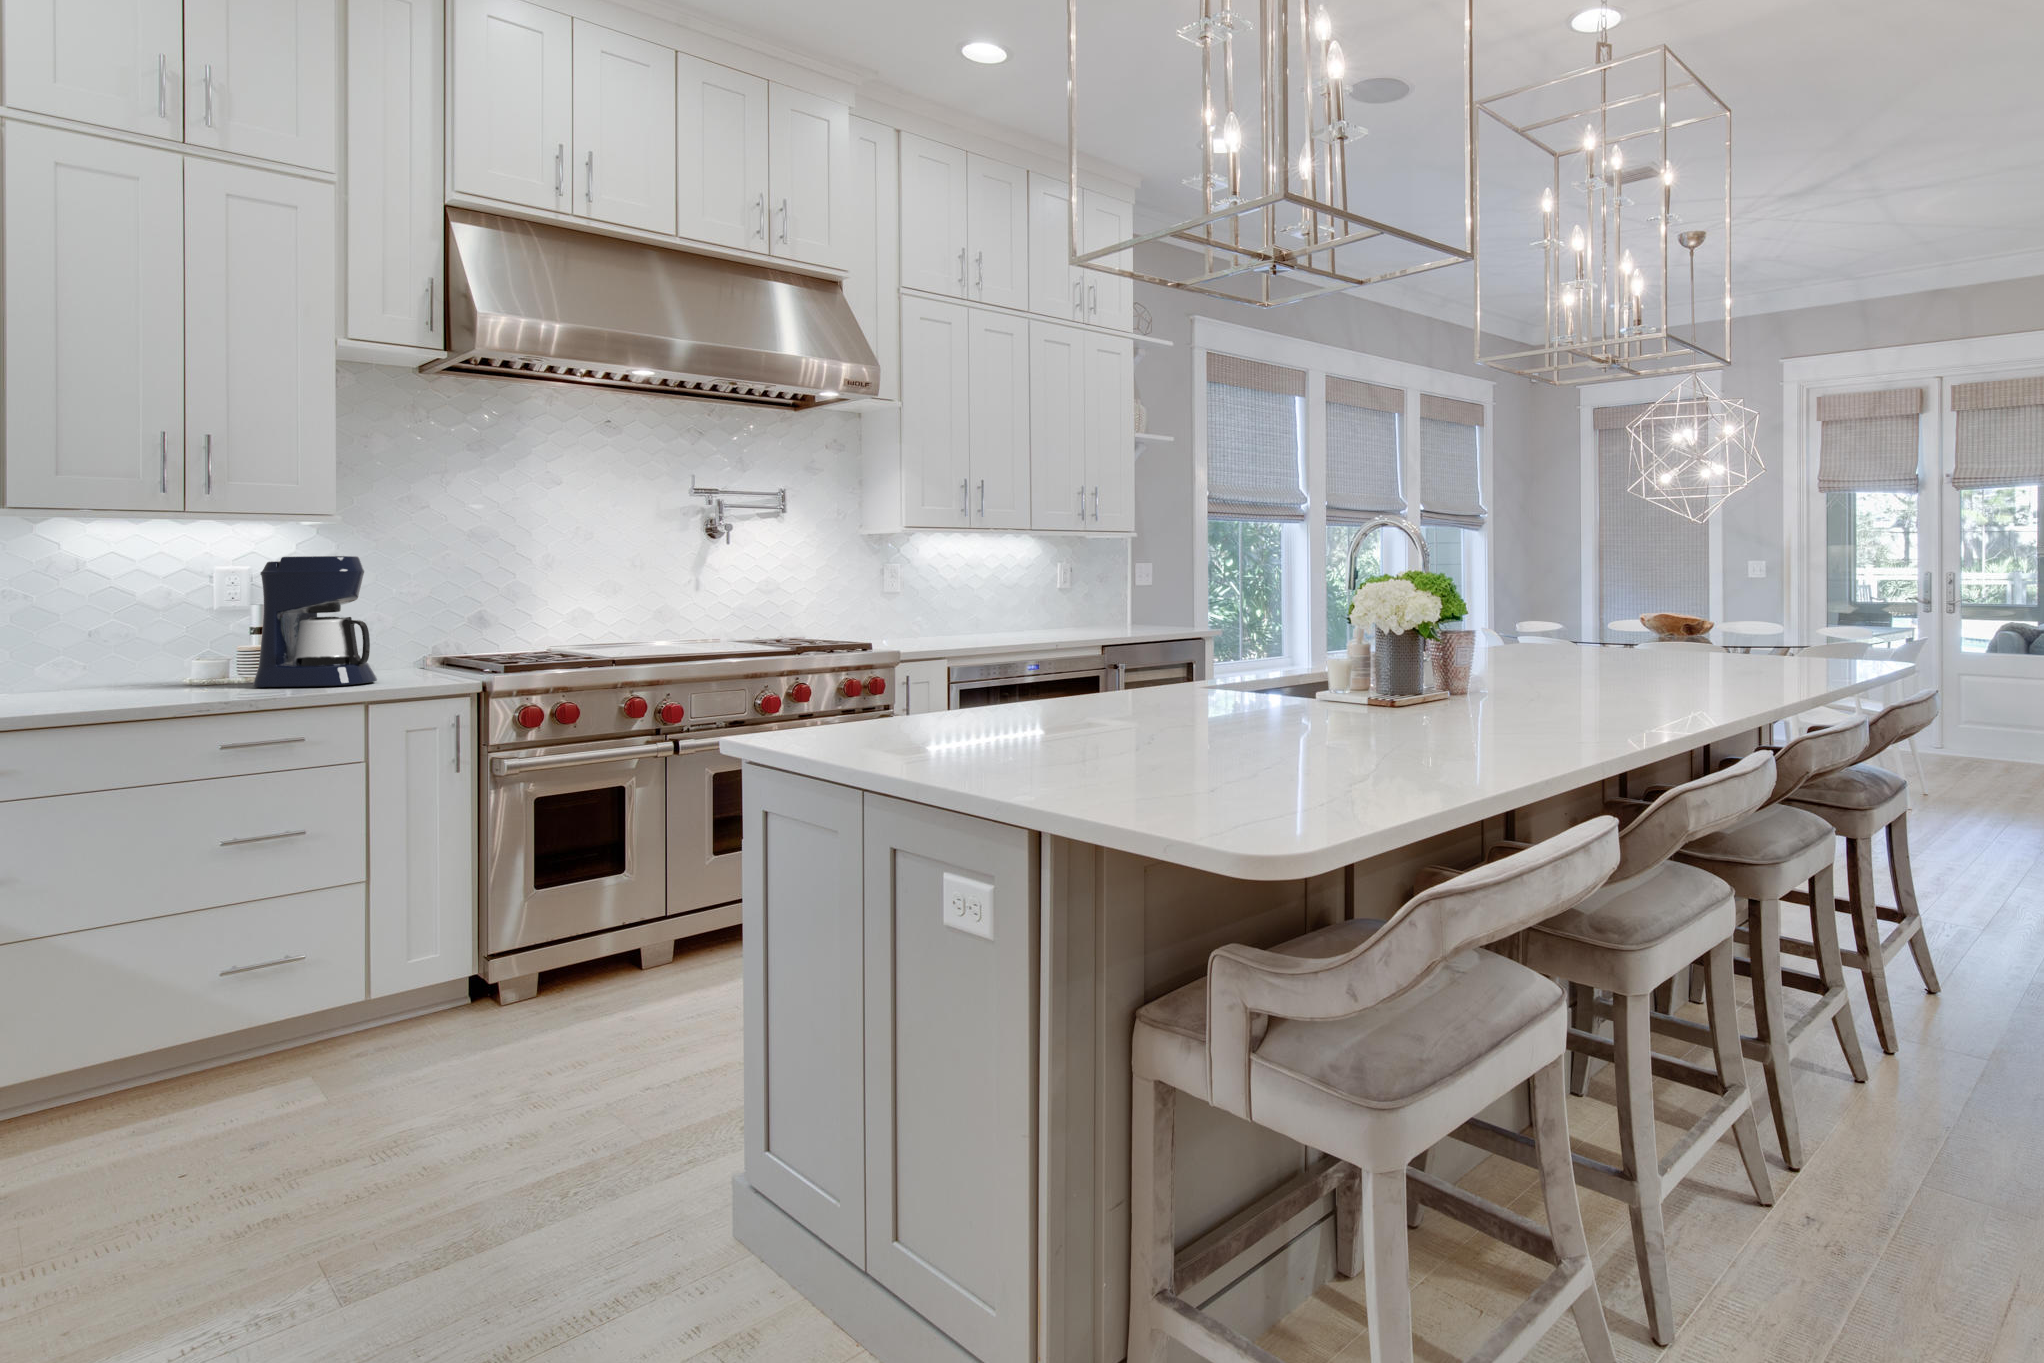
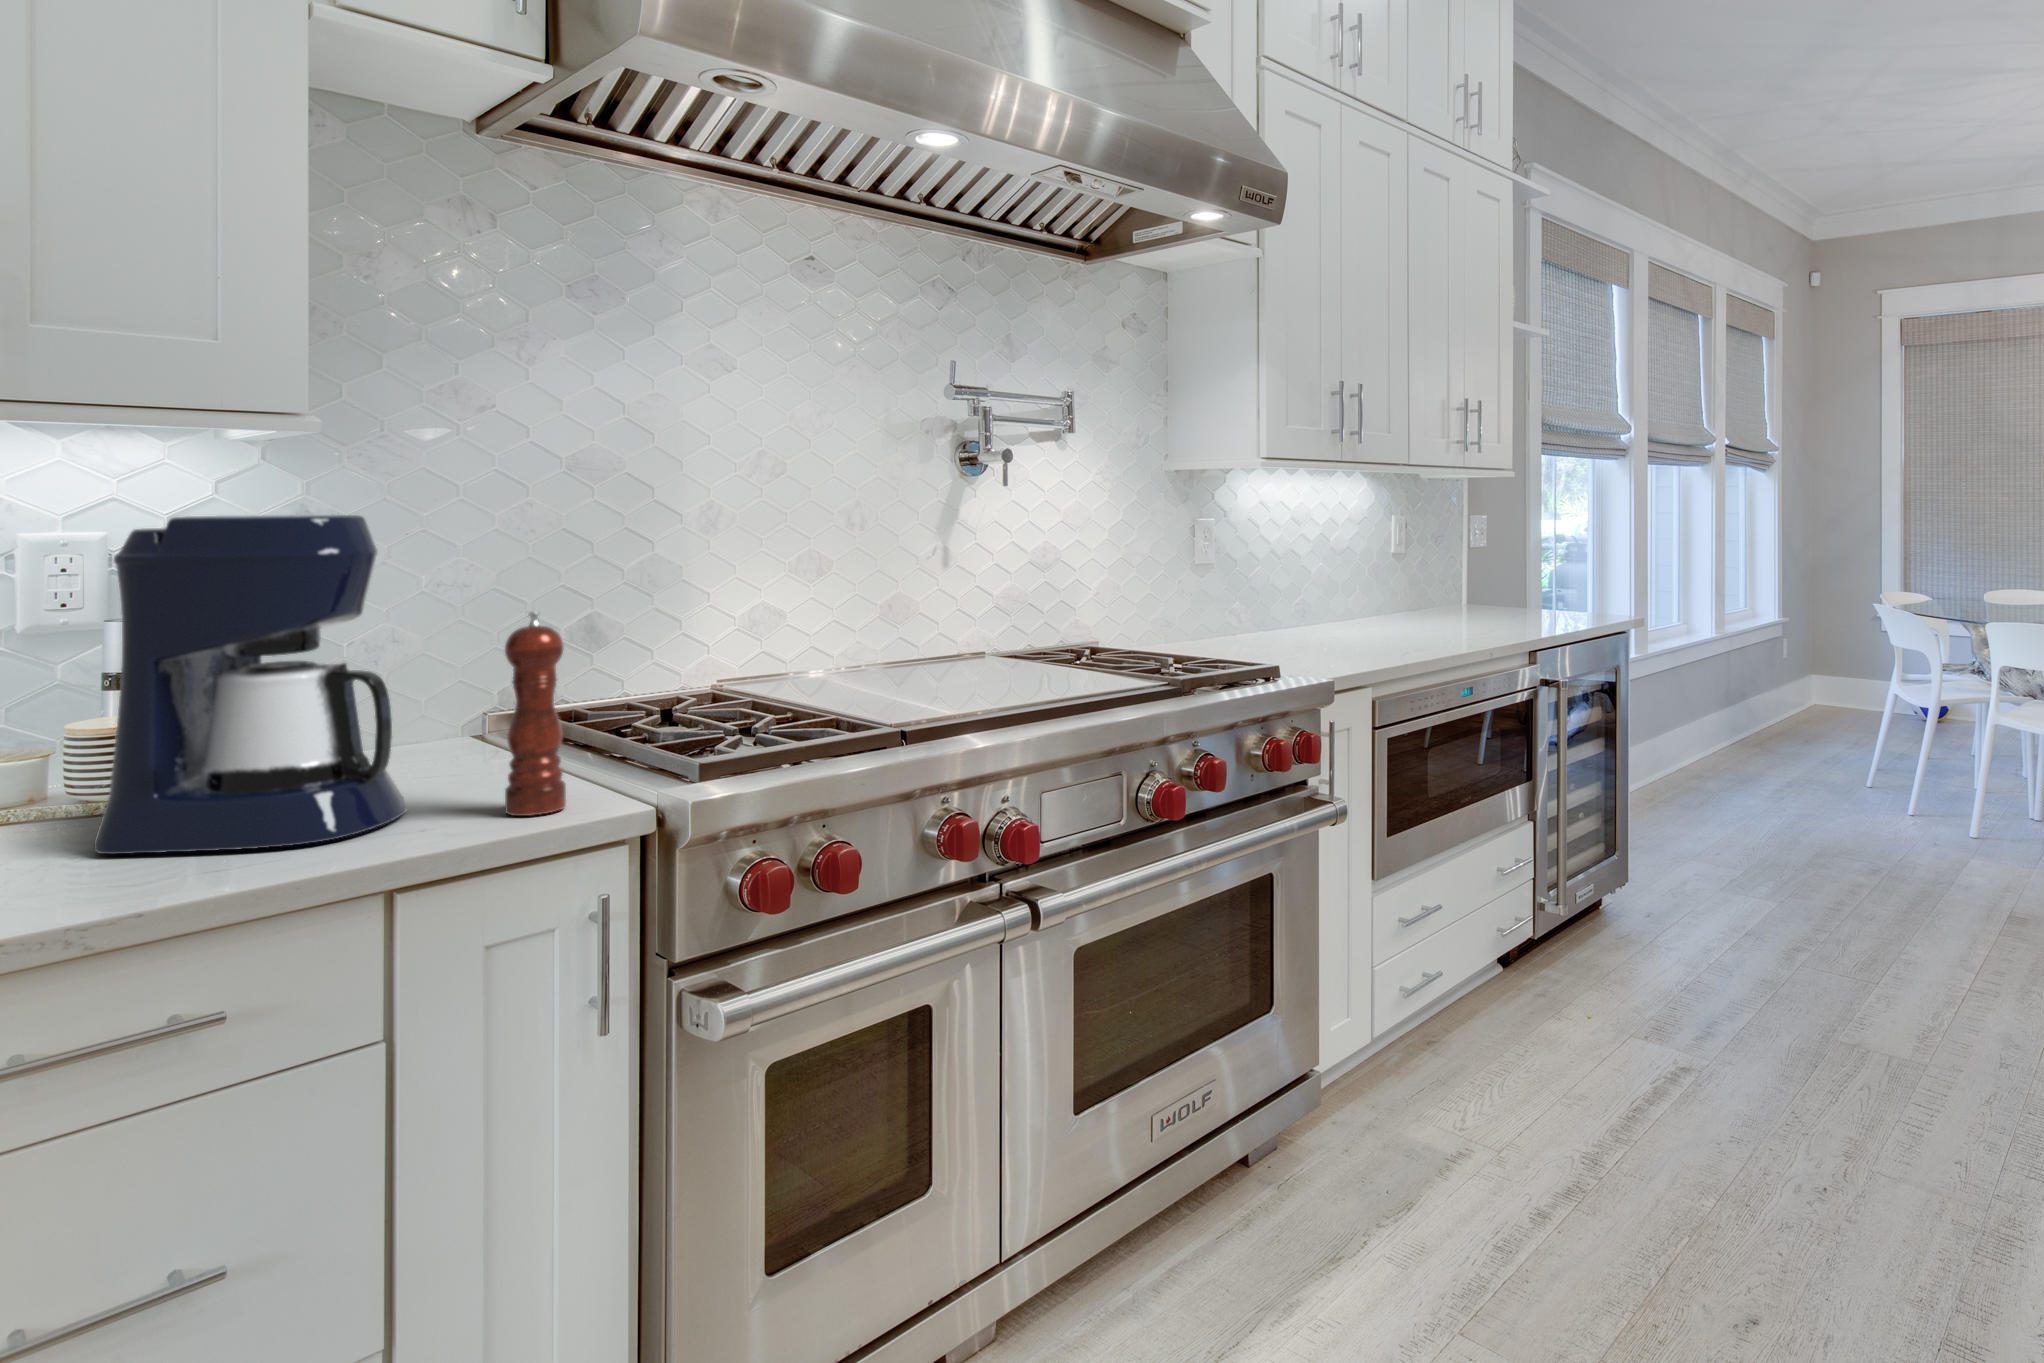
pepper mill: none [417,597,445,682] -> present [505,611,566,816]

